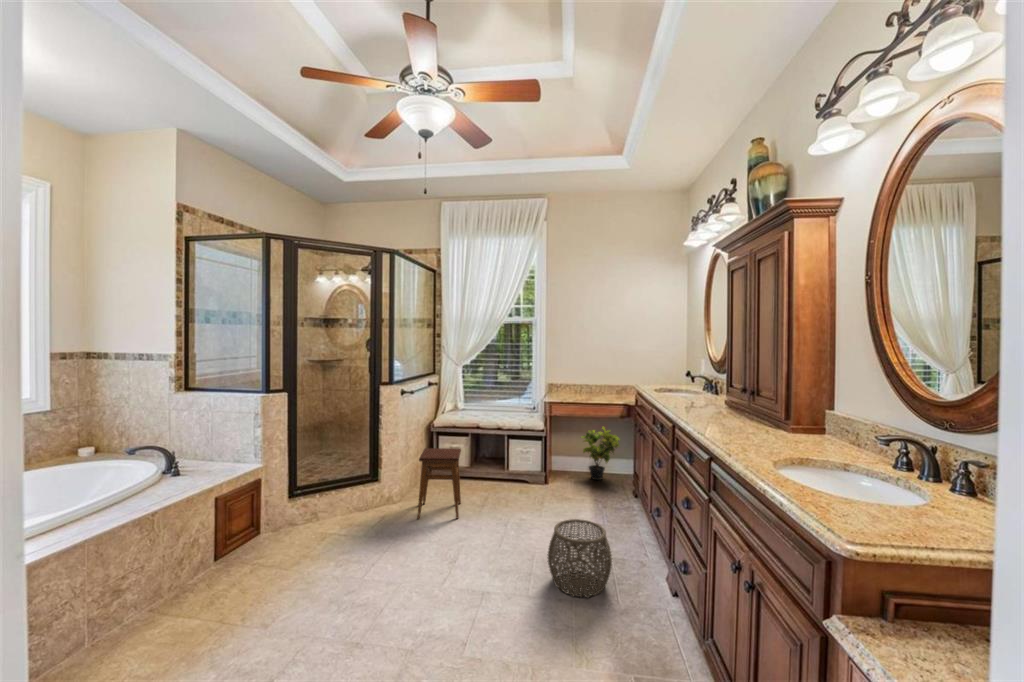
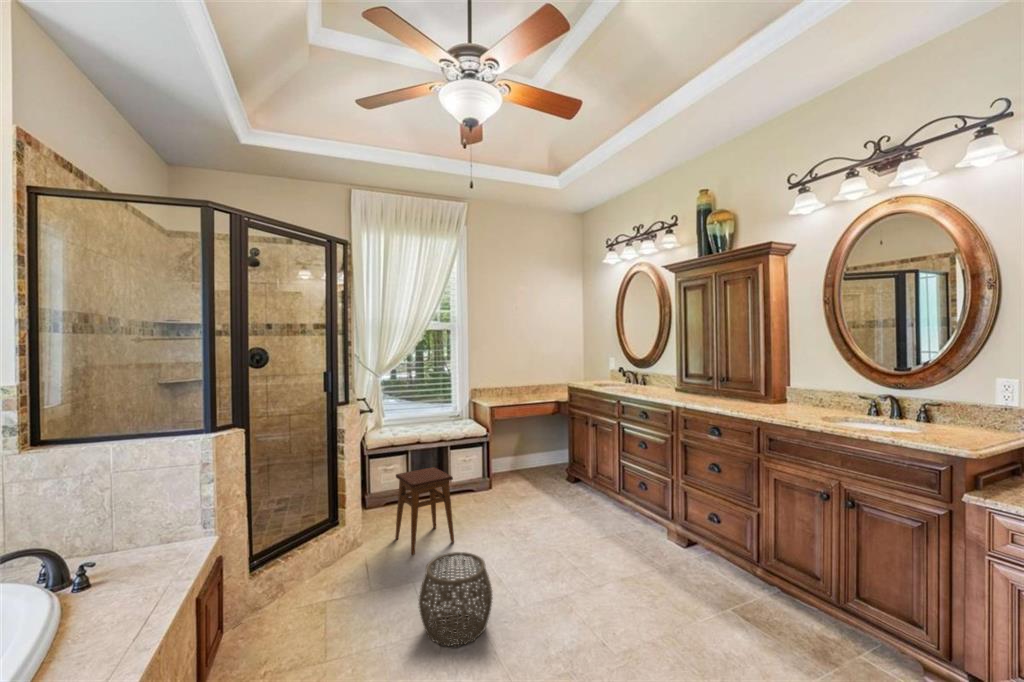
potted plant: present [582,427,620,480] -> none [509,425,548,477]
woven basket: present [548,519,612,597] -> present [419,552,492,646]

